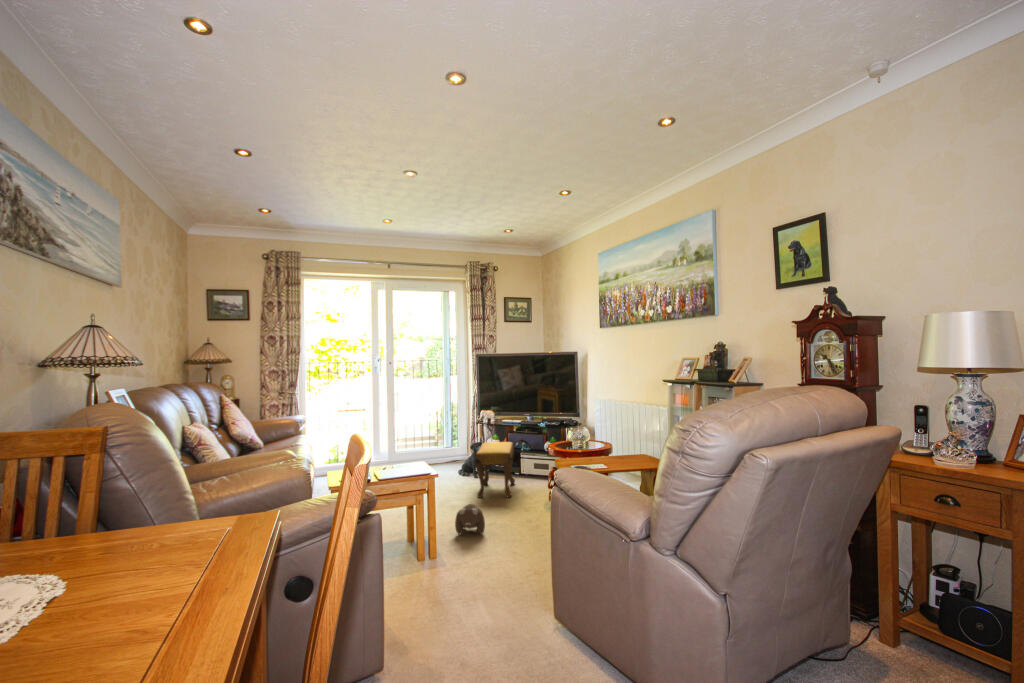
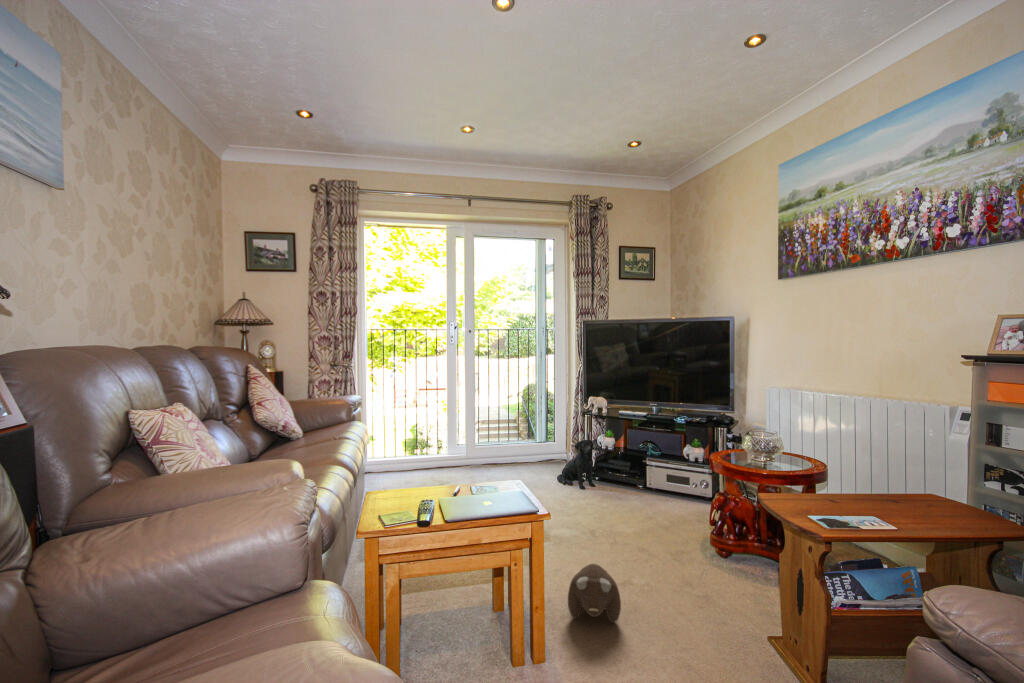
footstool: present [475,442,515,498] -> none [589,444,645,534]

